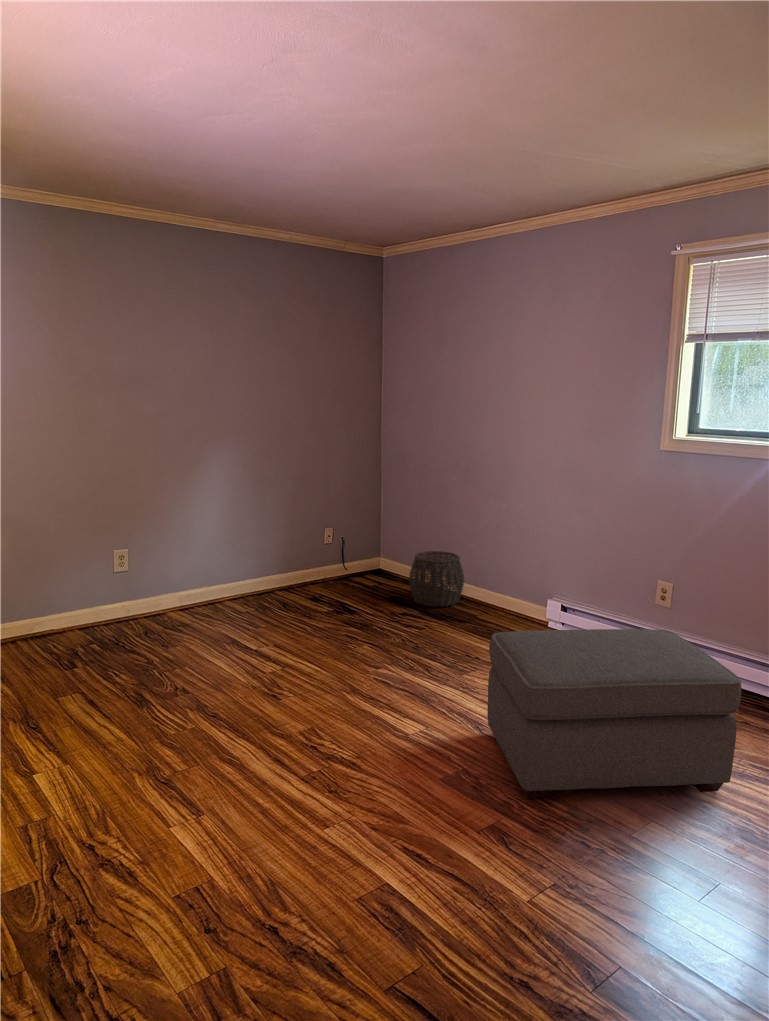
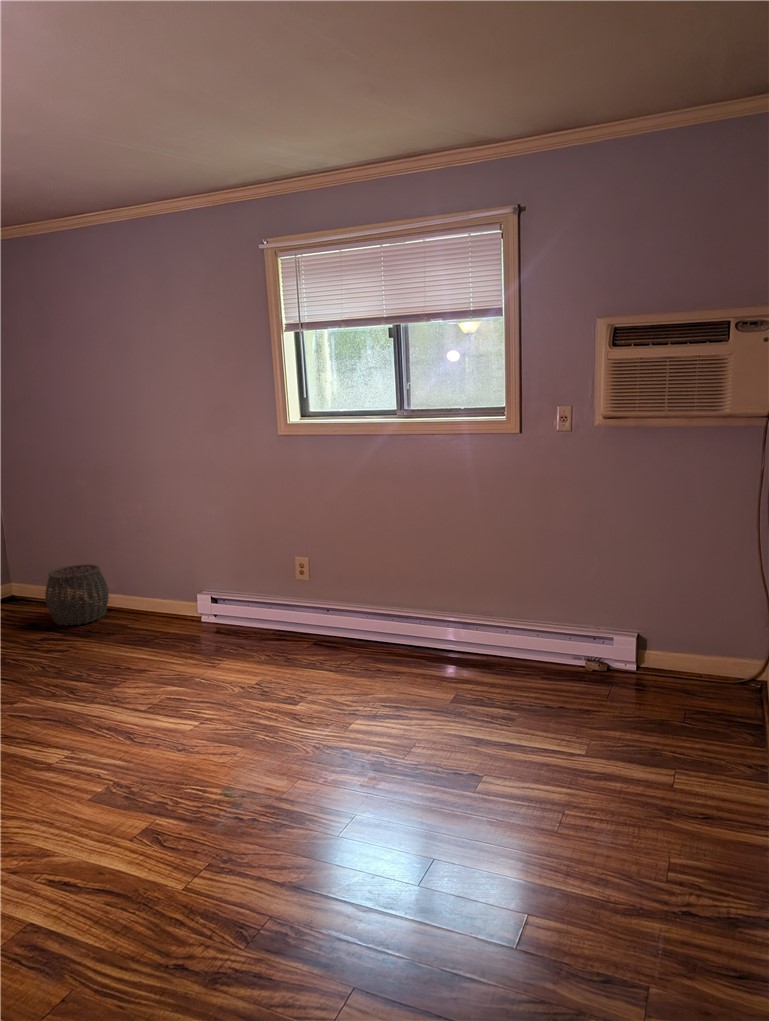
ottoman: present [487,629,741,799] -> none [127,602,364,793]

